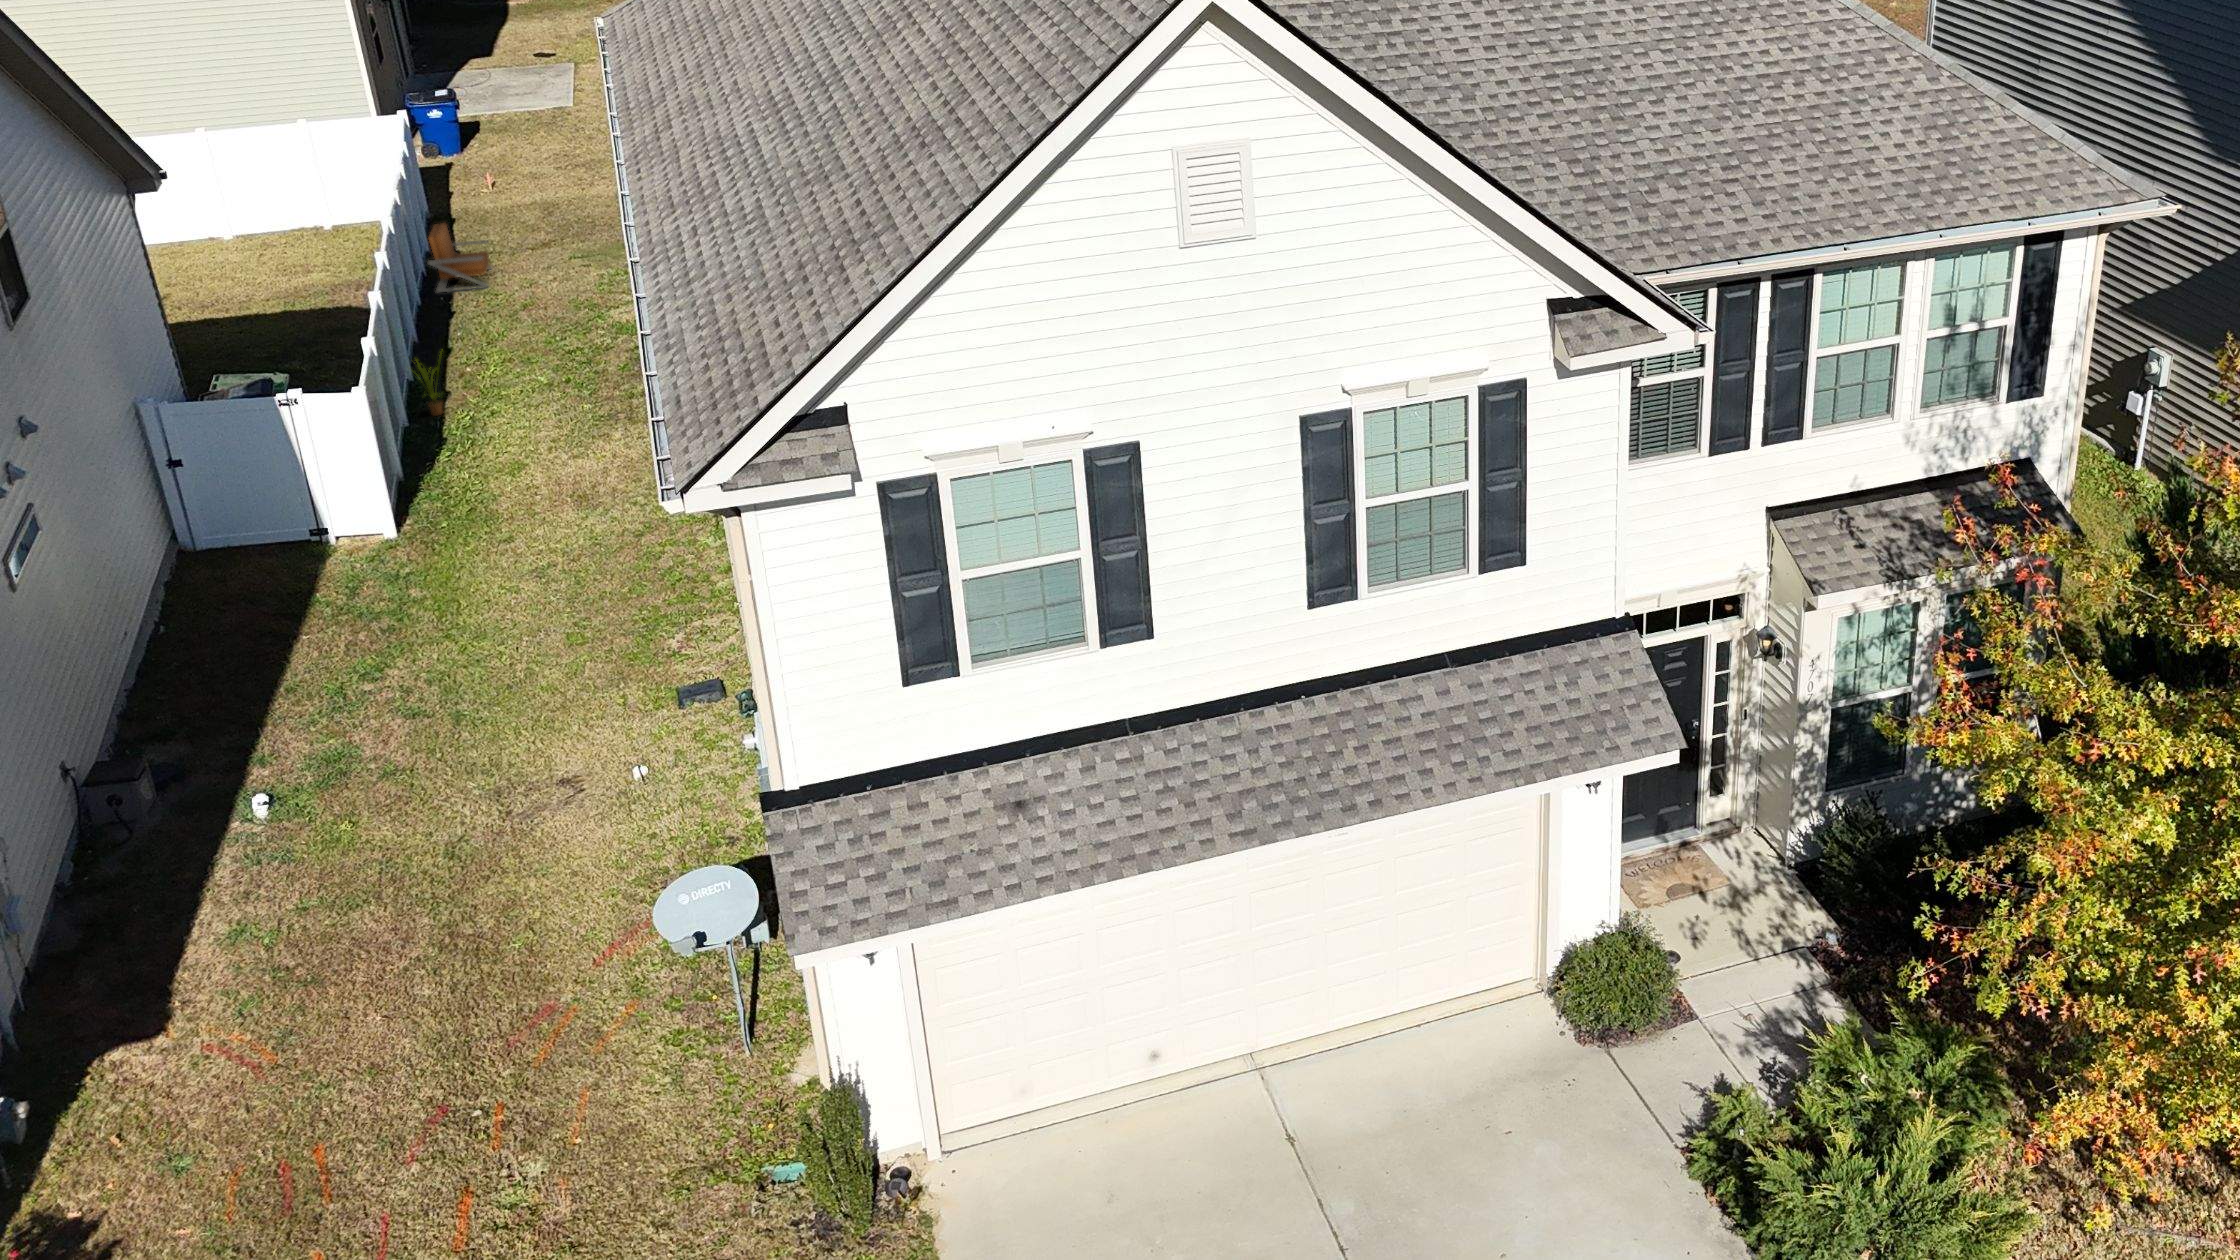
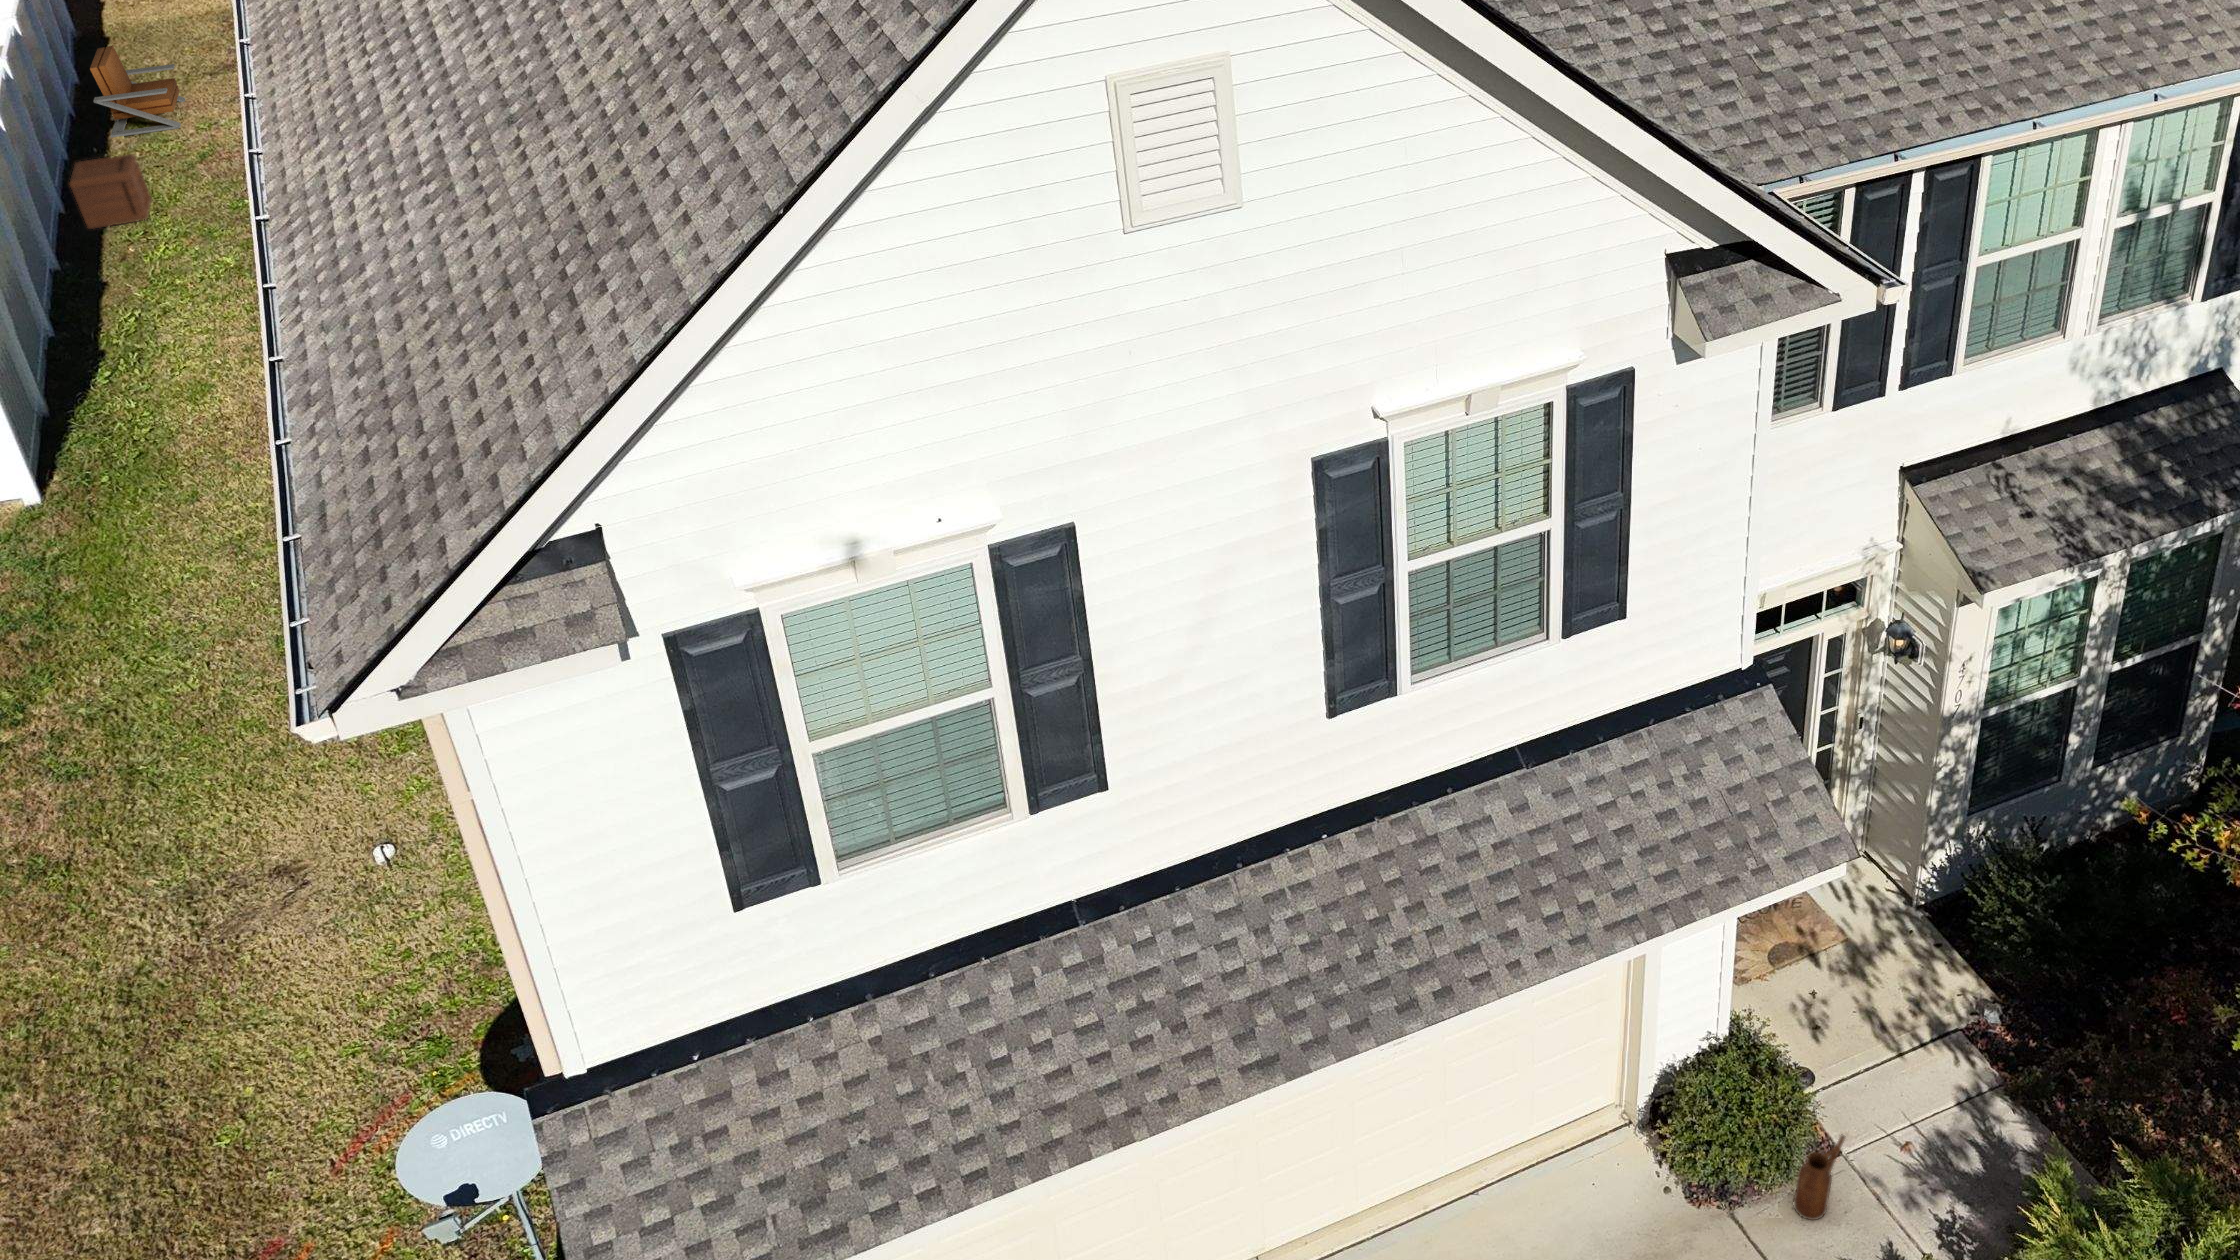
wooden crate: none [409,299,466,355] -> present [70,154,151,229]
house plant: present [418,356,443,416] -> none [53,232,125,318]
watering can: none [1655,989,1696,1055] -> present [1793,1134,1845,1220]

